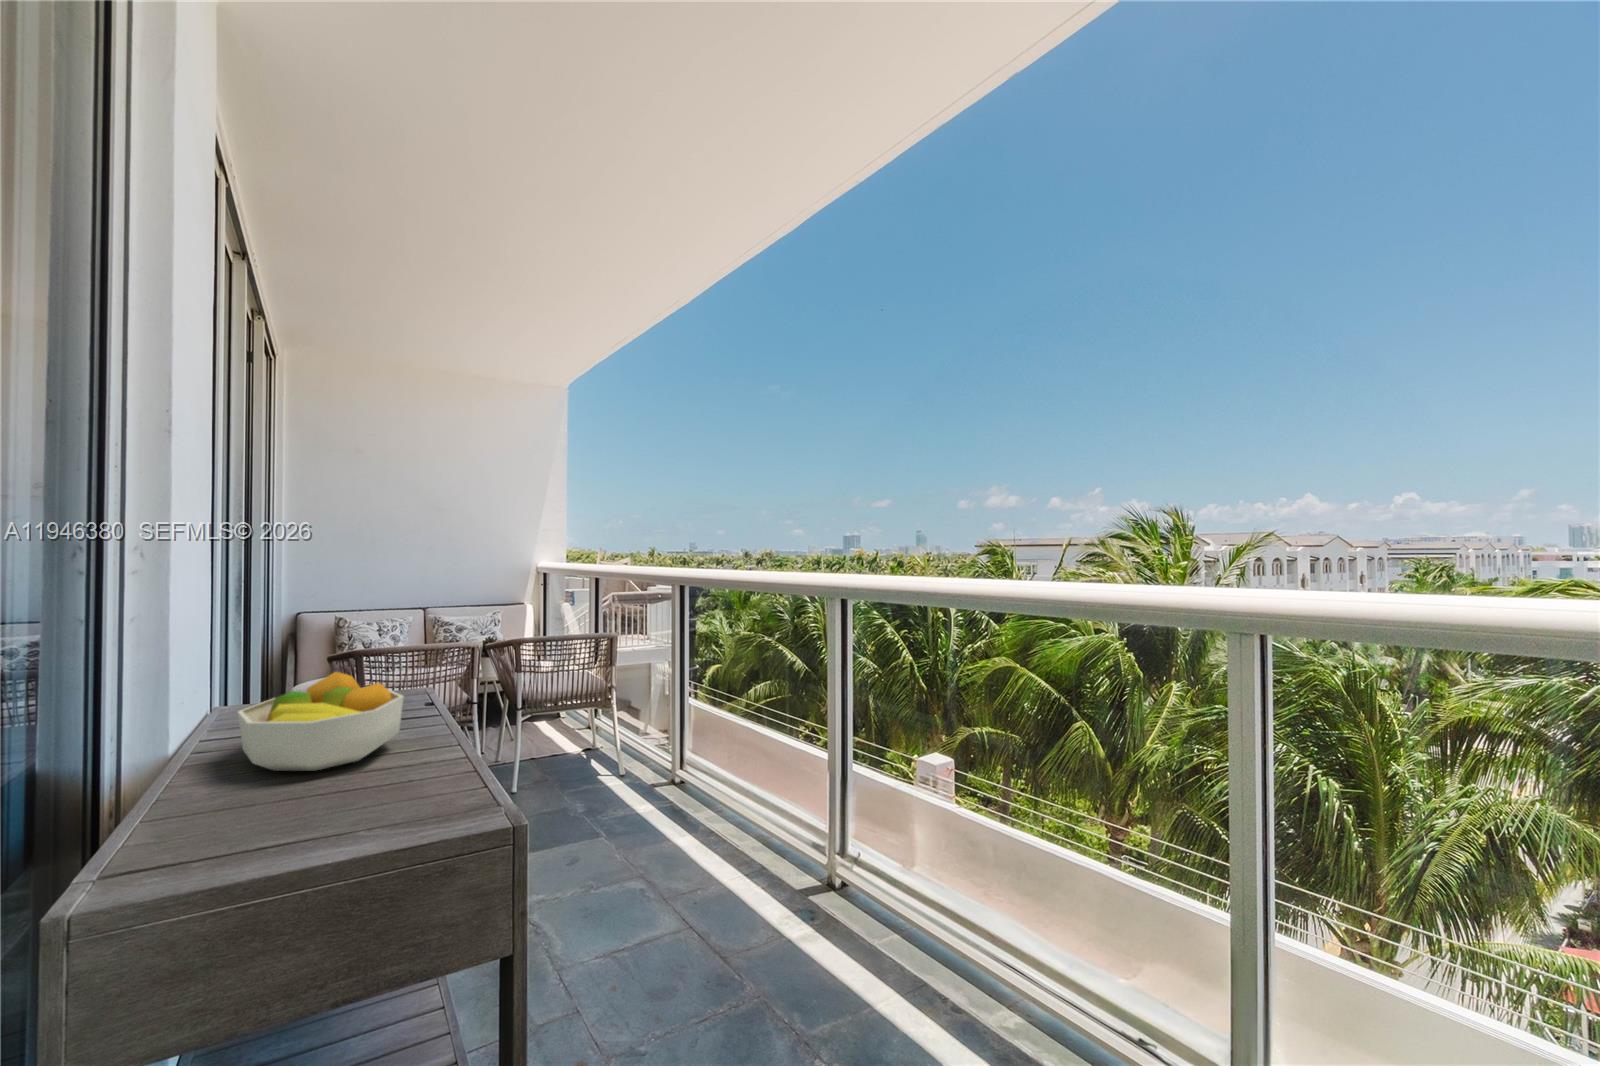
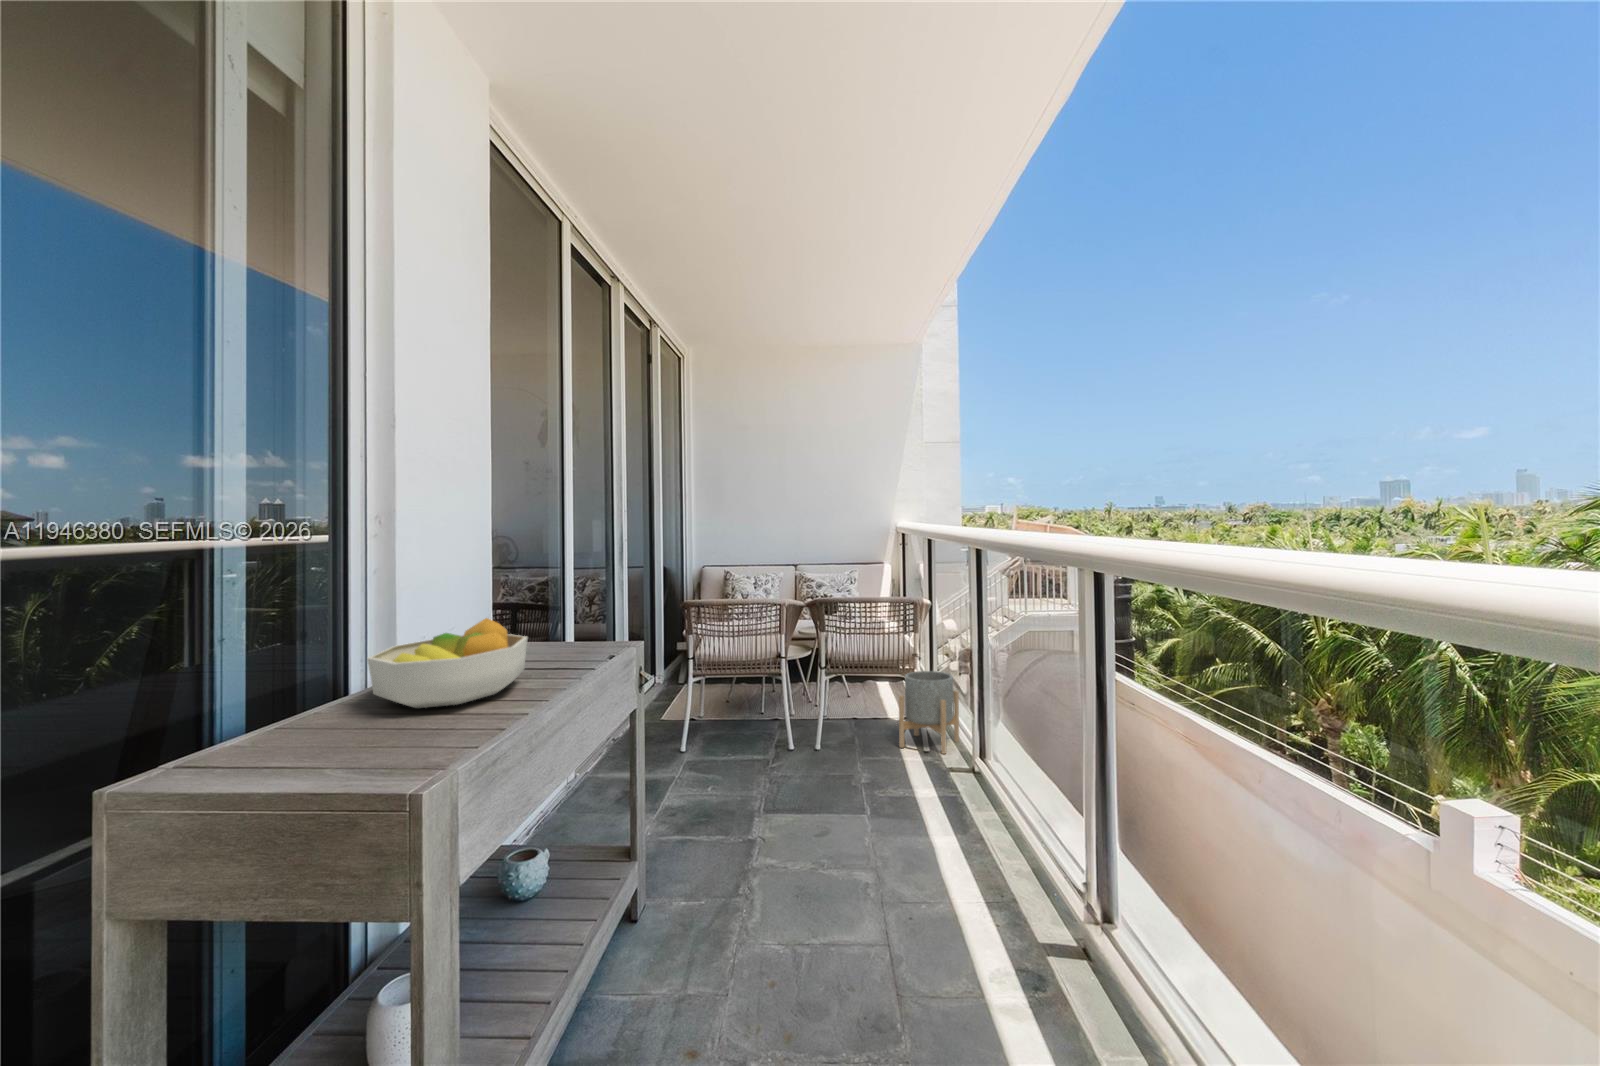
planter: none [598,700,650,775] -> present [899,671,959,754]

